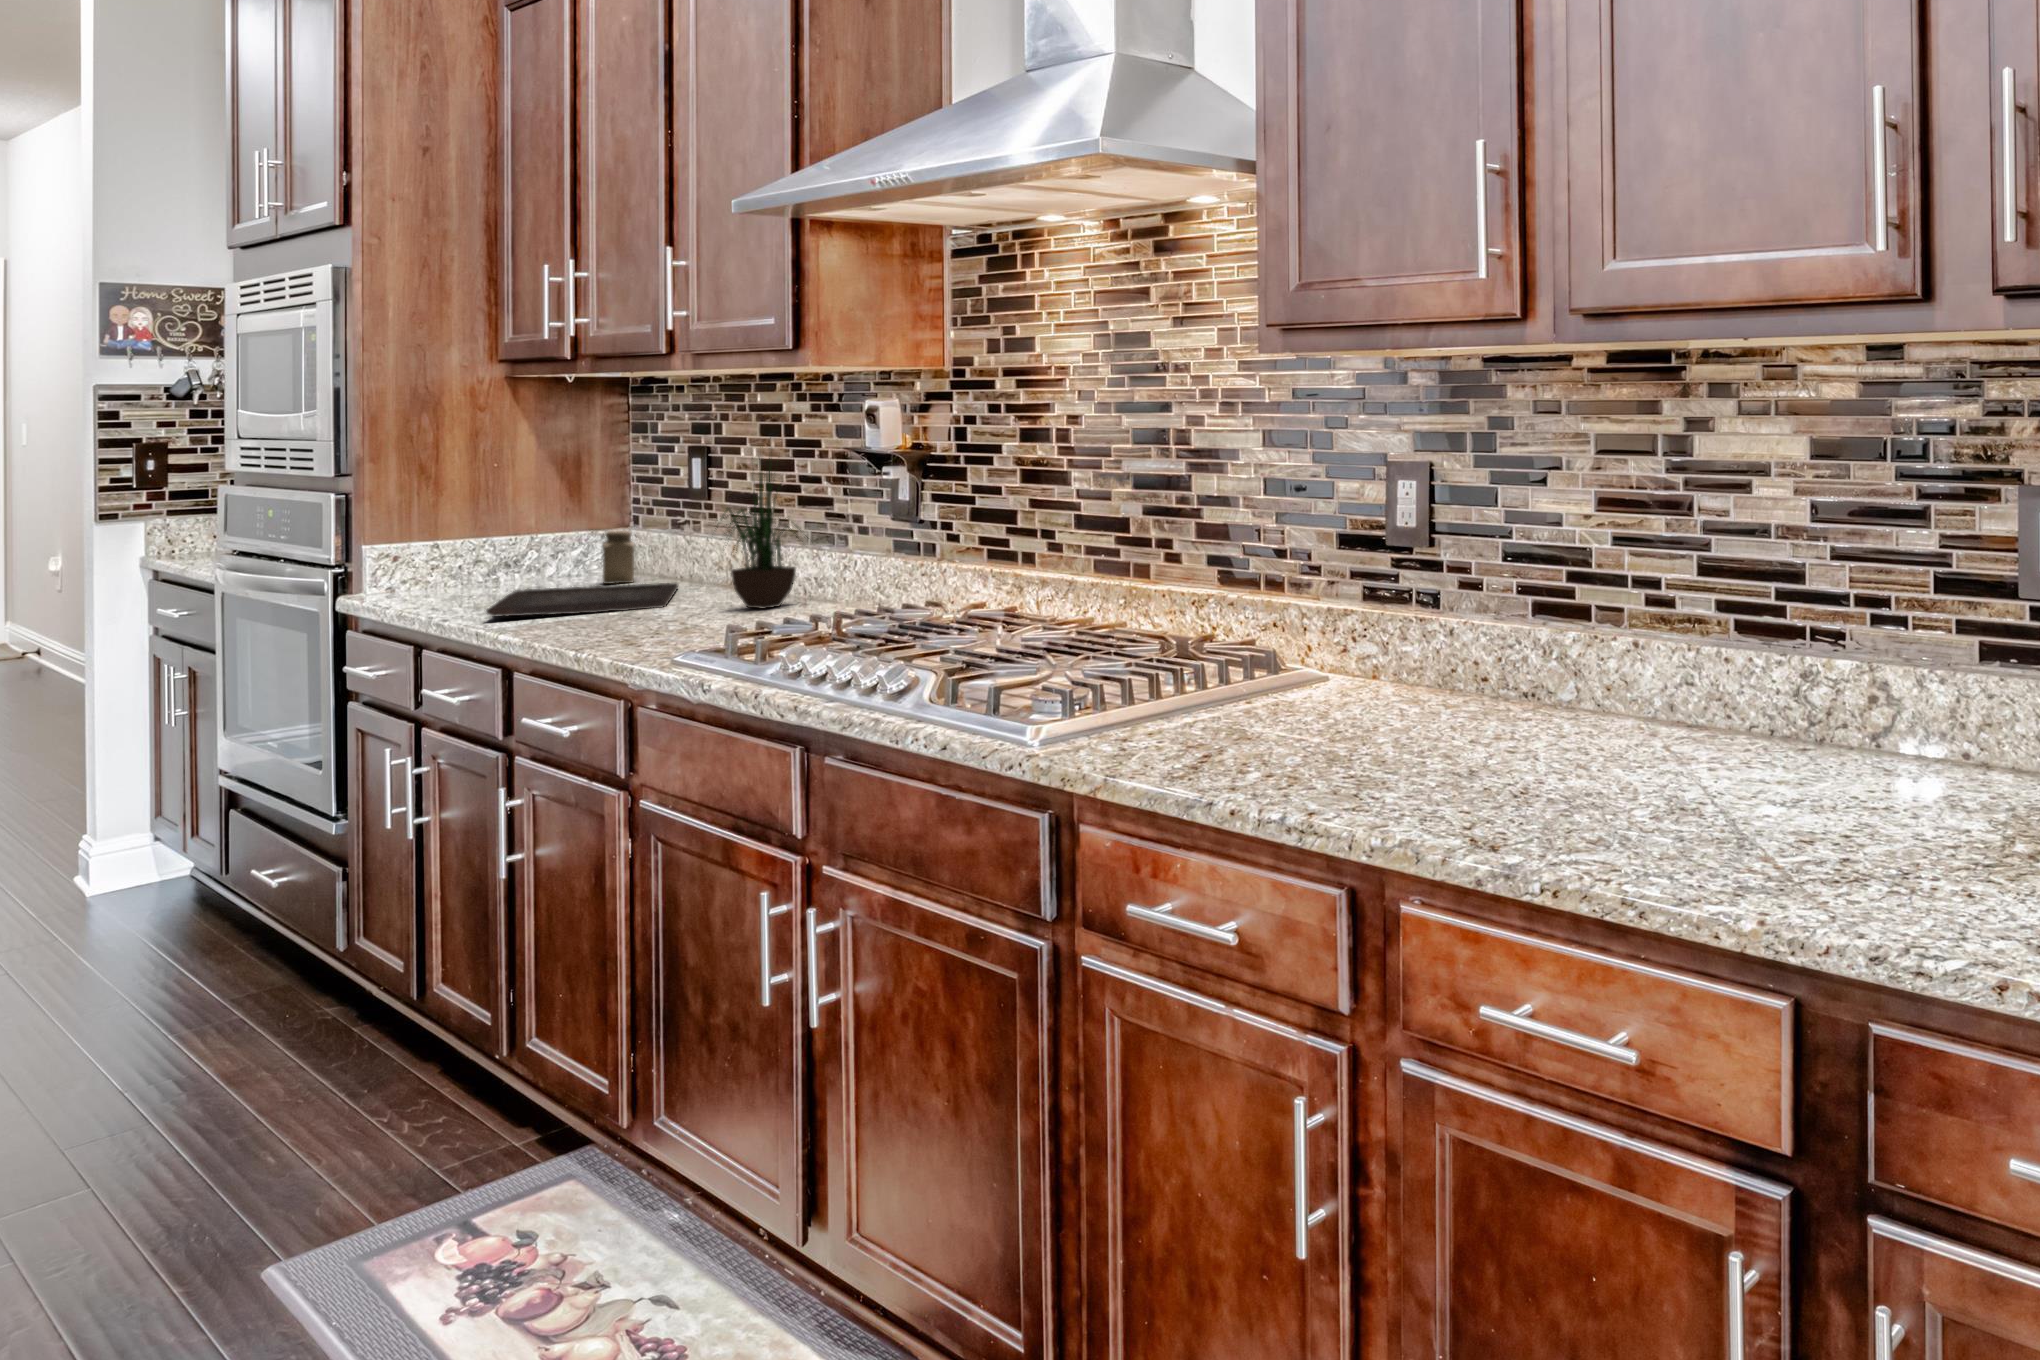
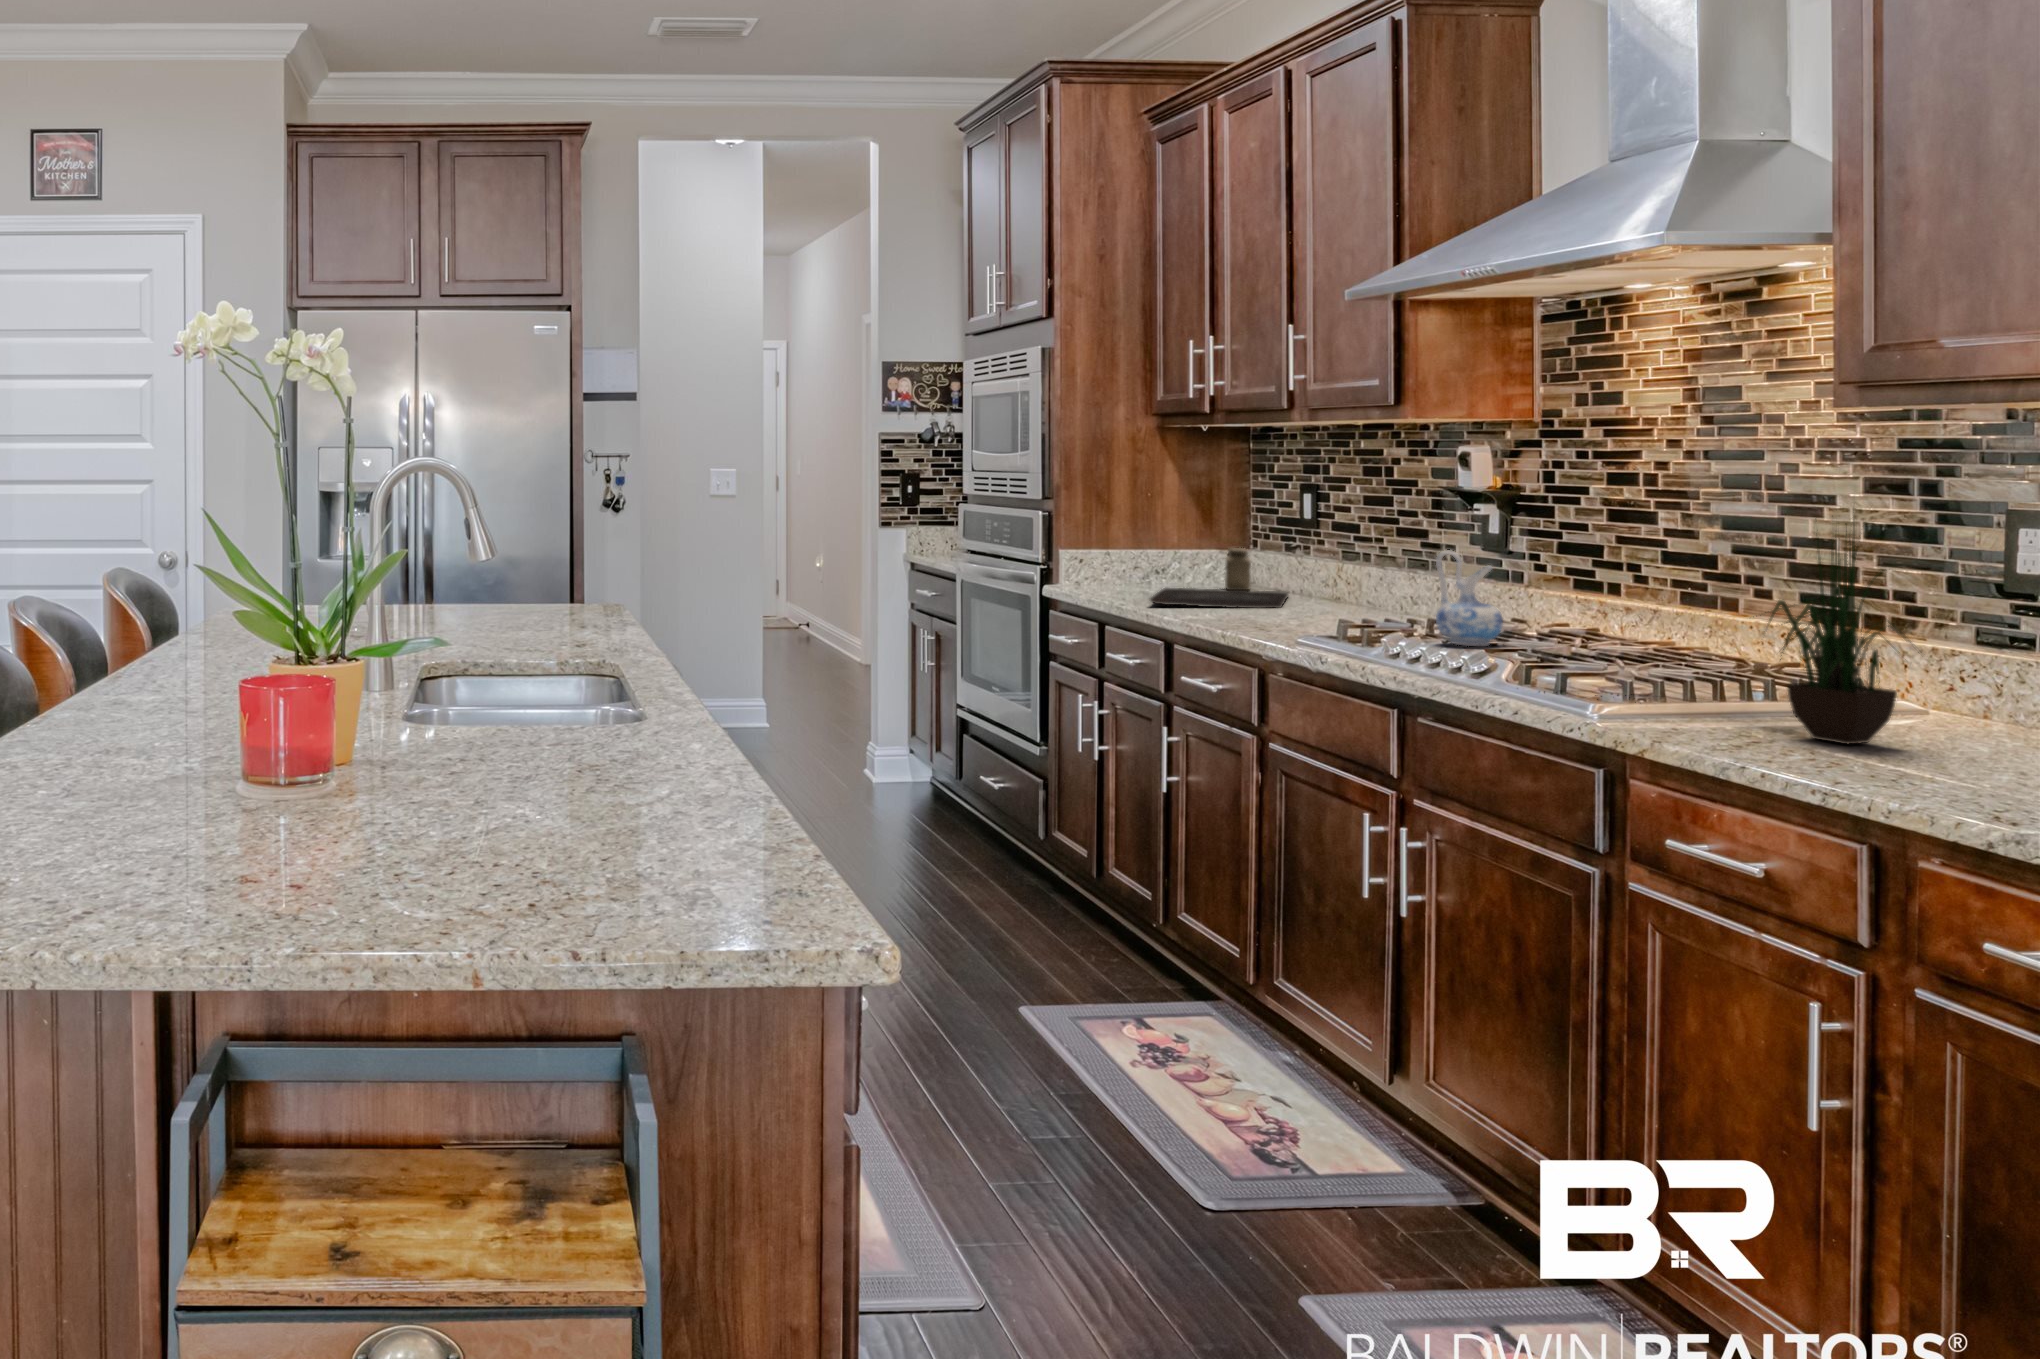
potted plant: present [717,458,801,609] -> present [1756,512,1919,744]
ceramic pitcher: none [848,525,923,646] -> present [1436,550,1503,646]

